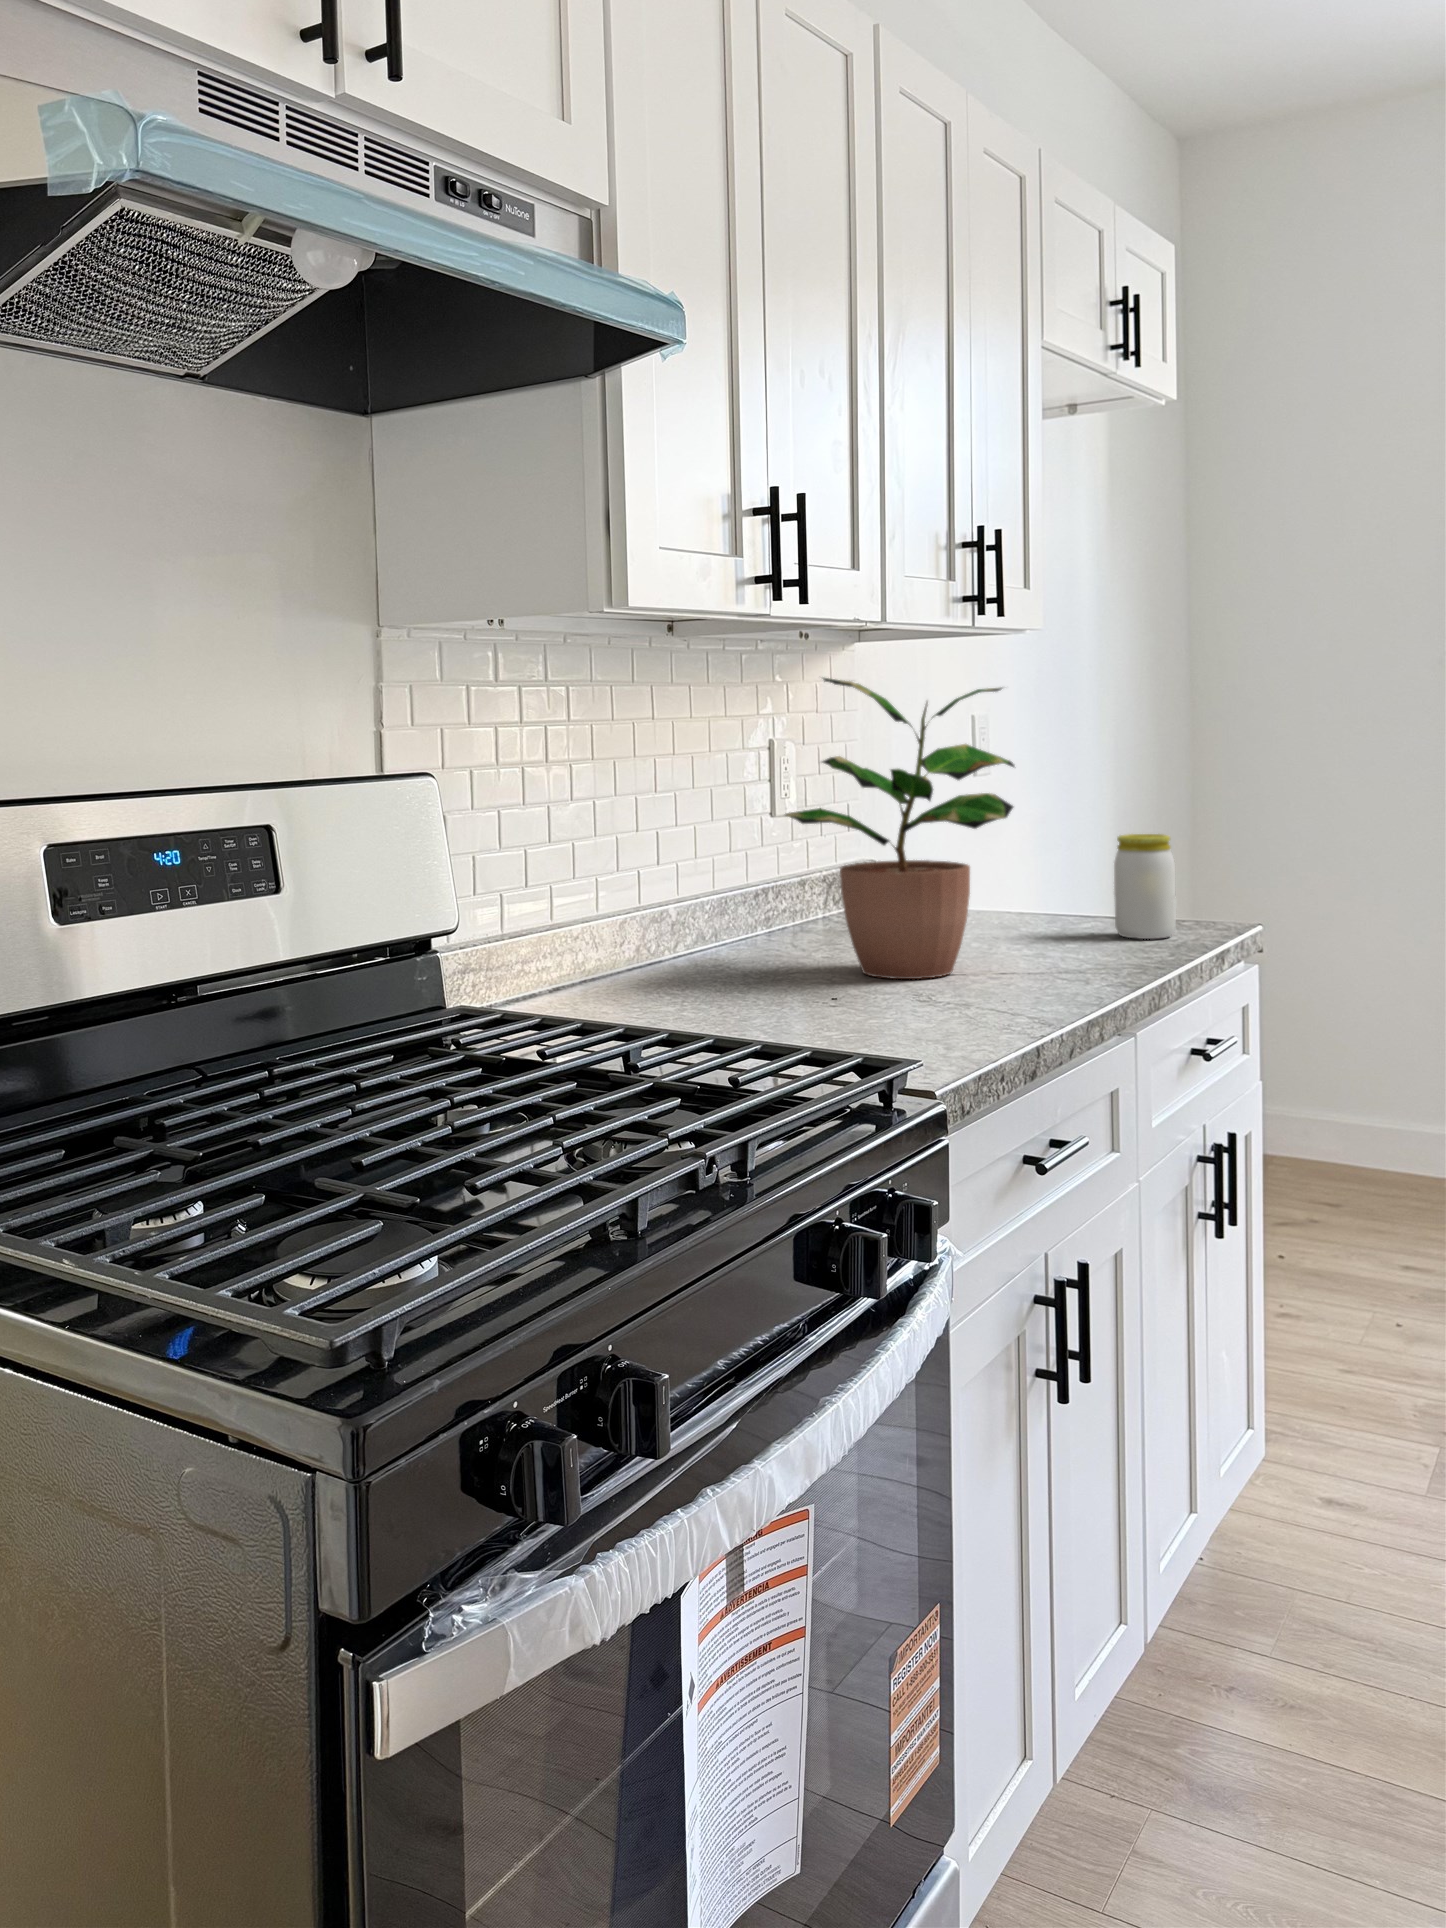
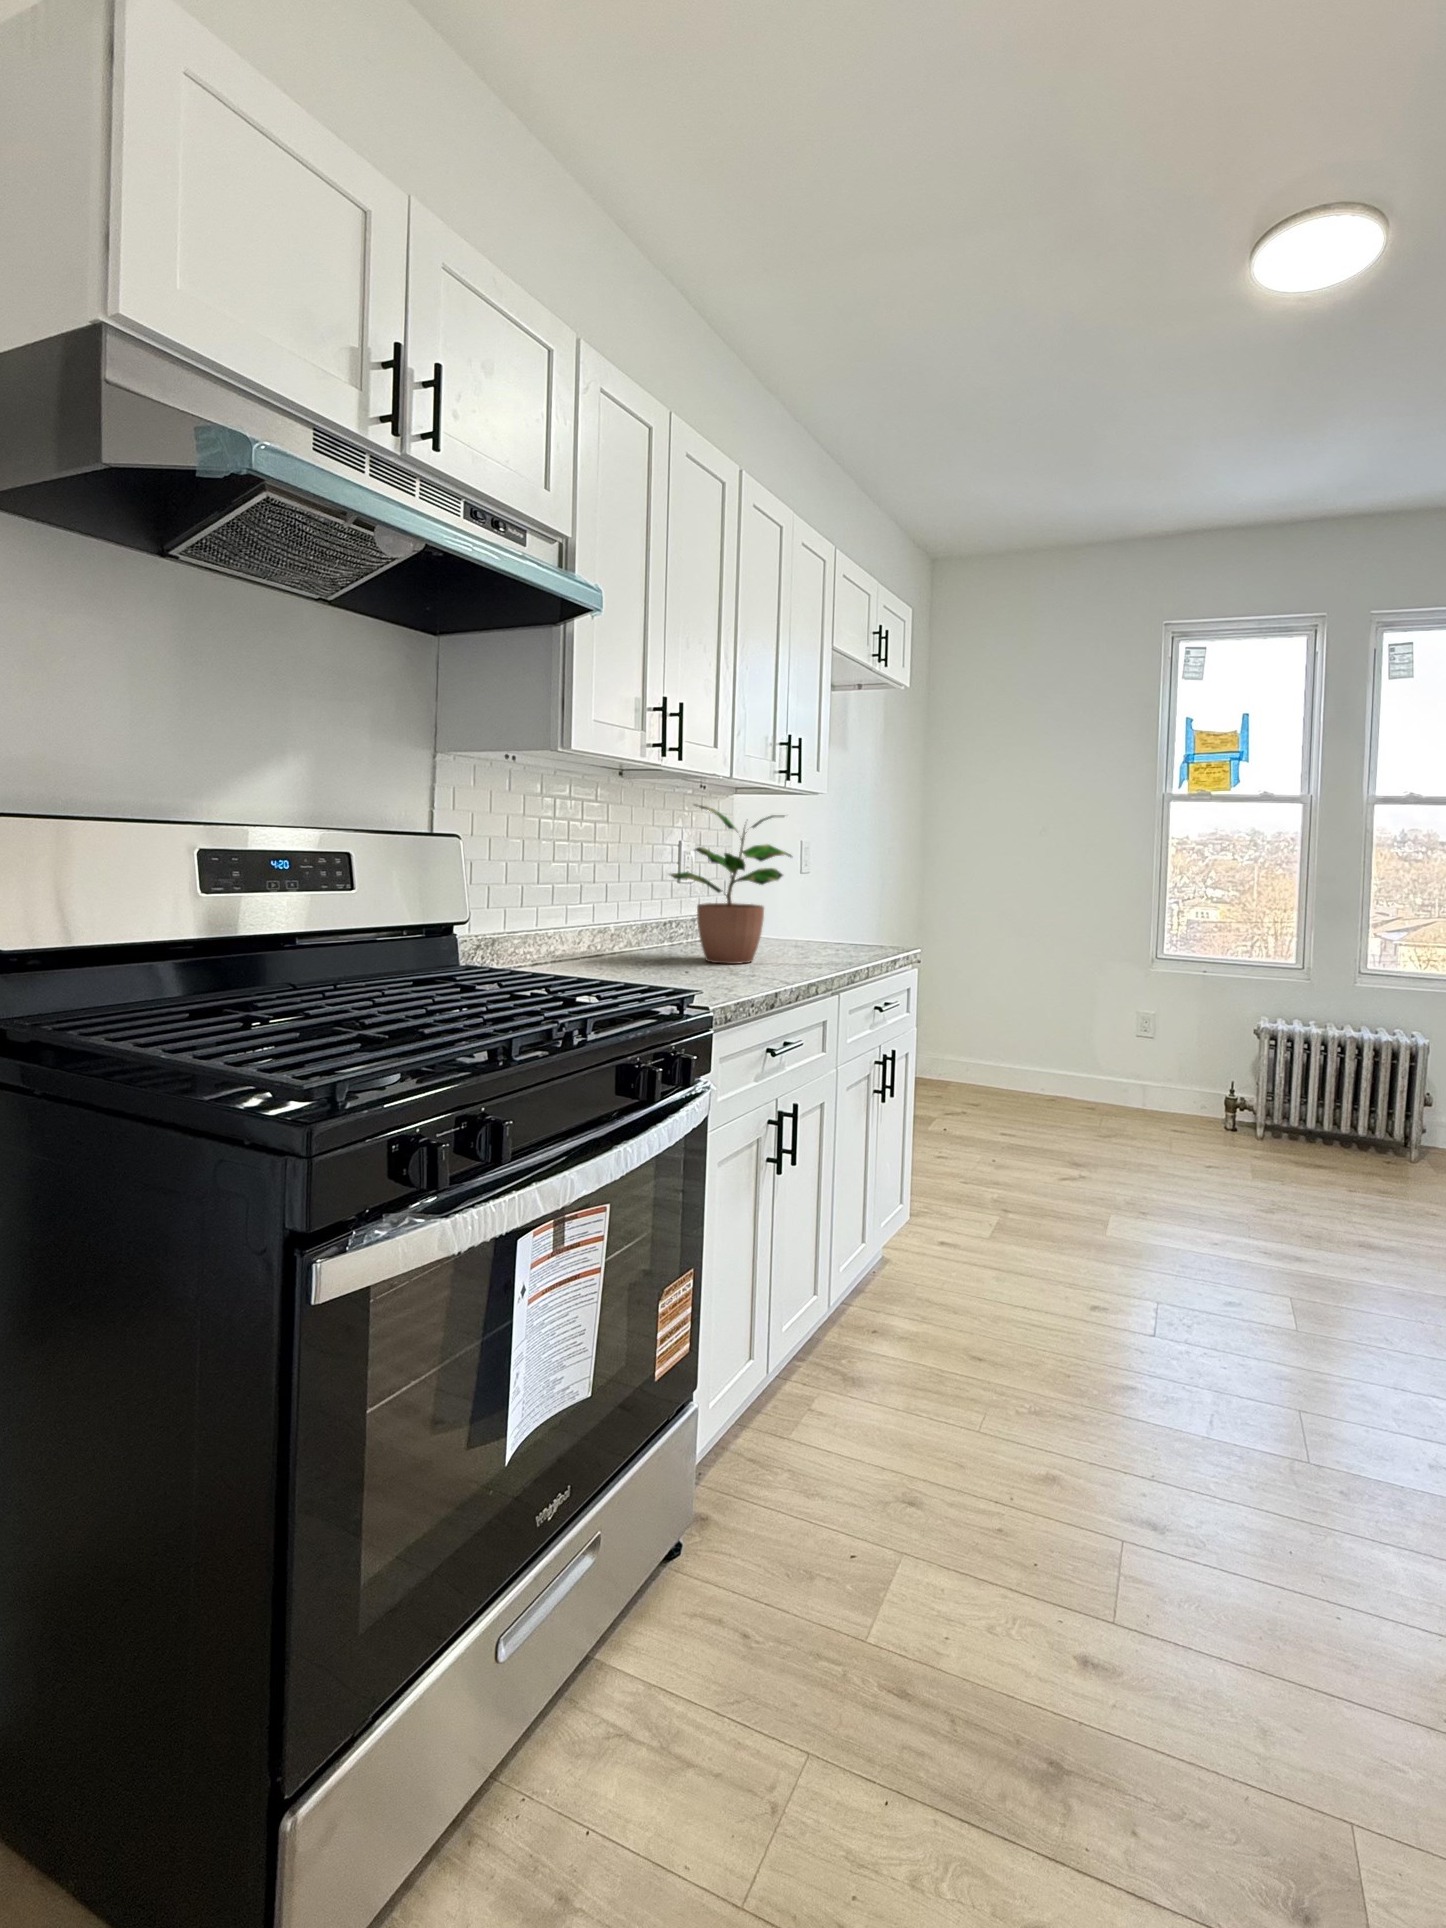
jar: present [1114,834,1176,939] -> none [845,899,876,952]

